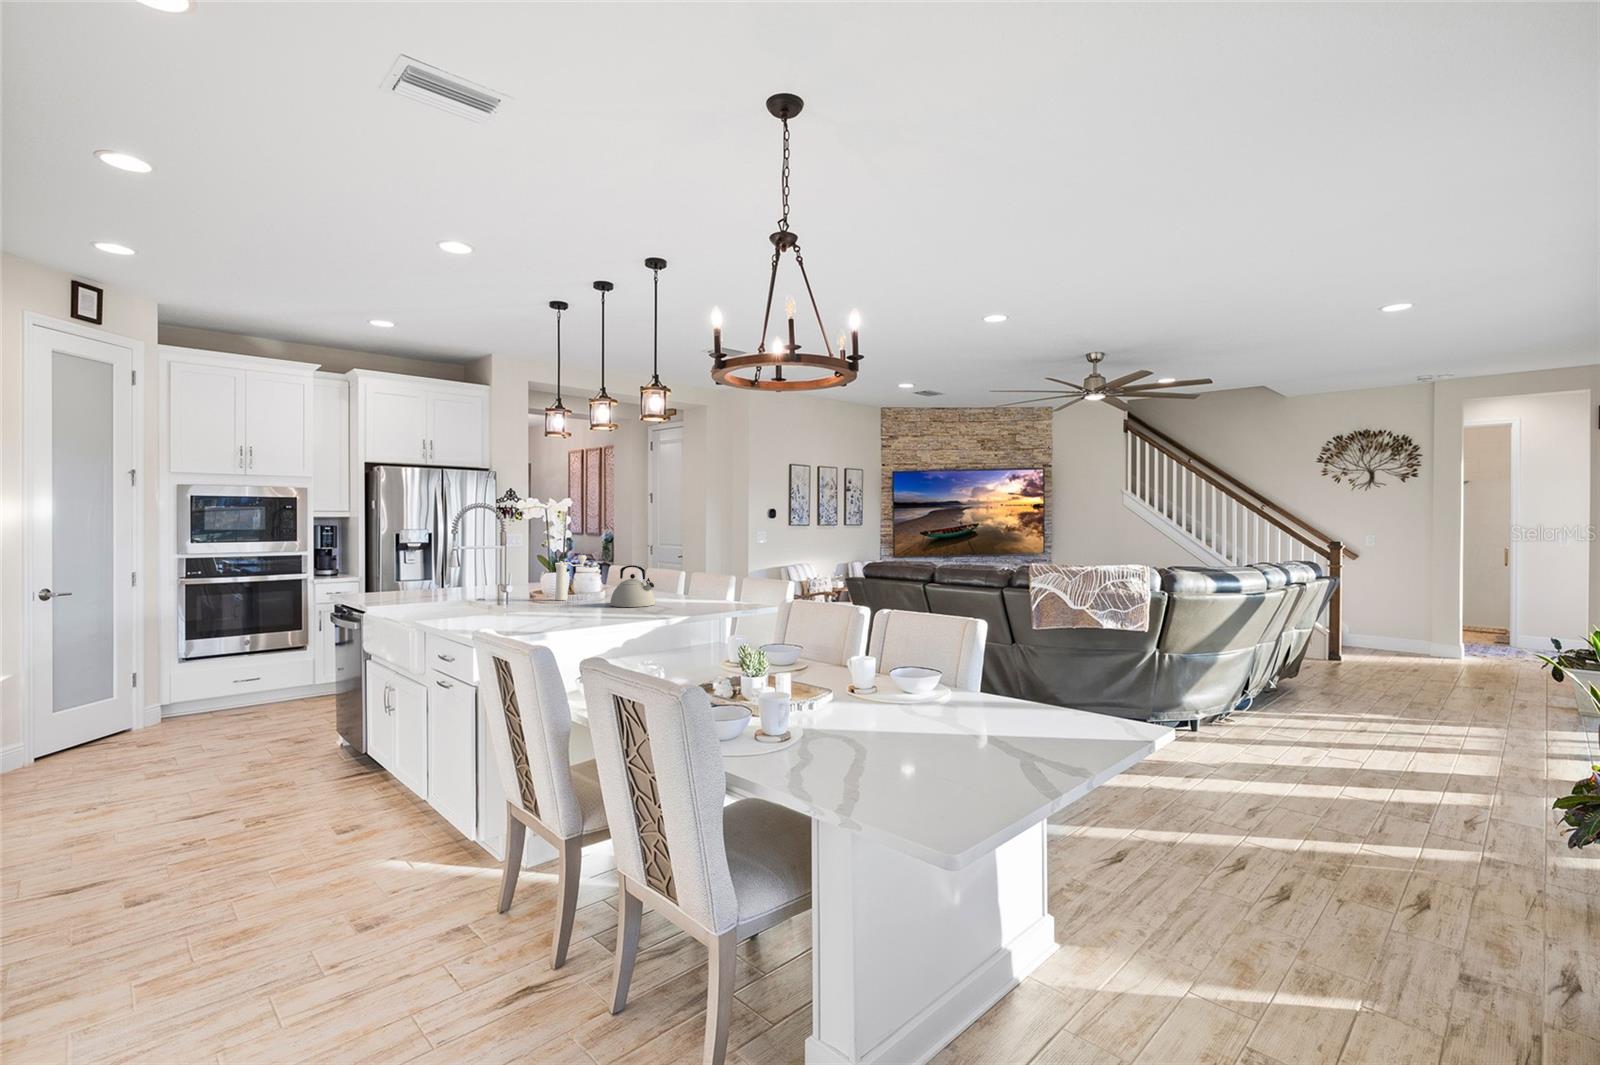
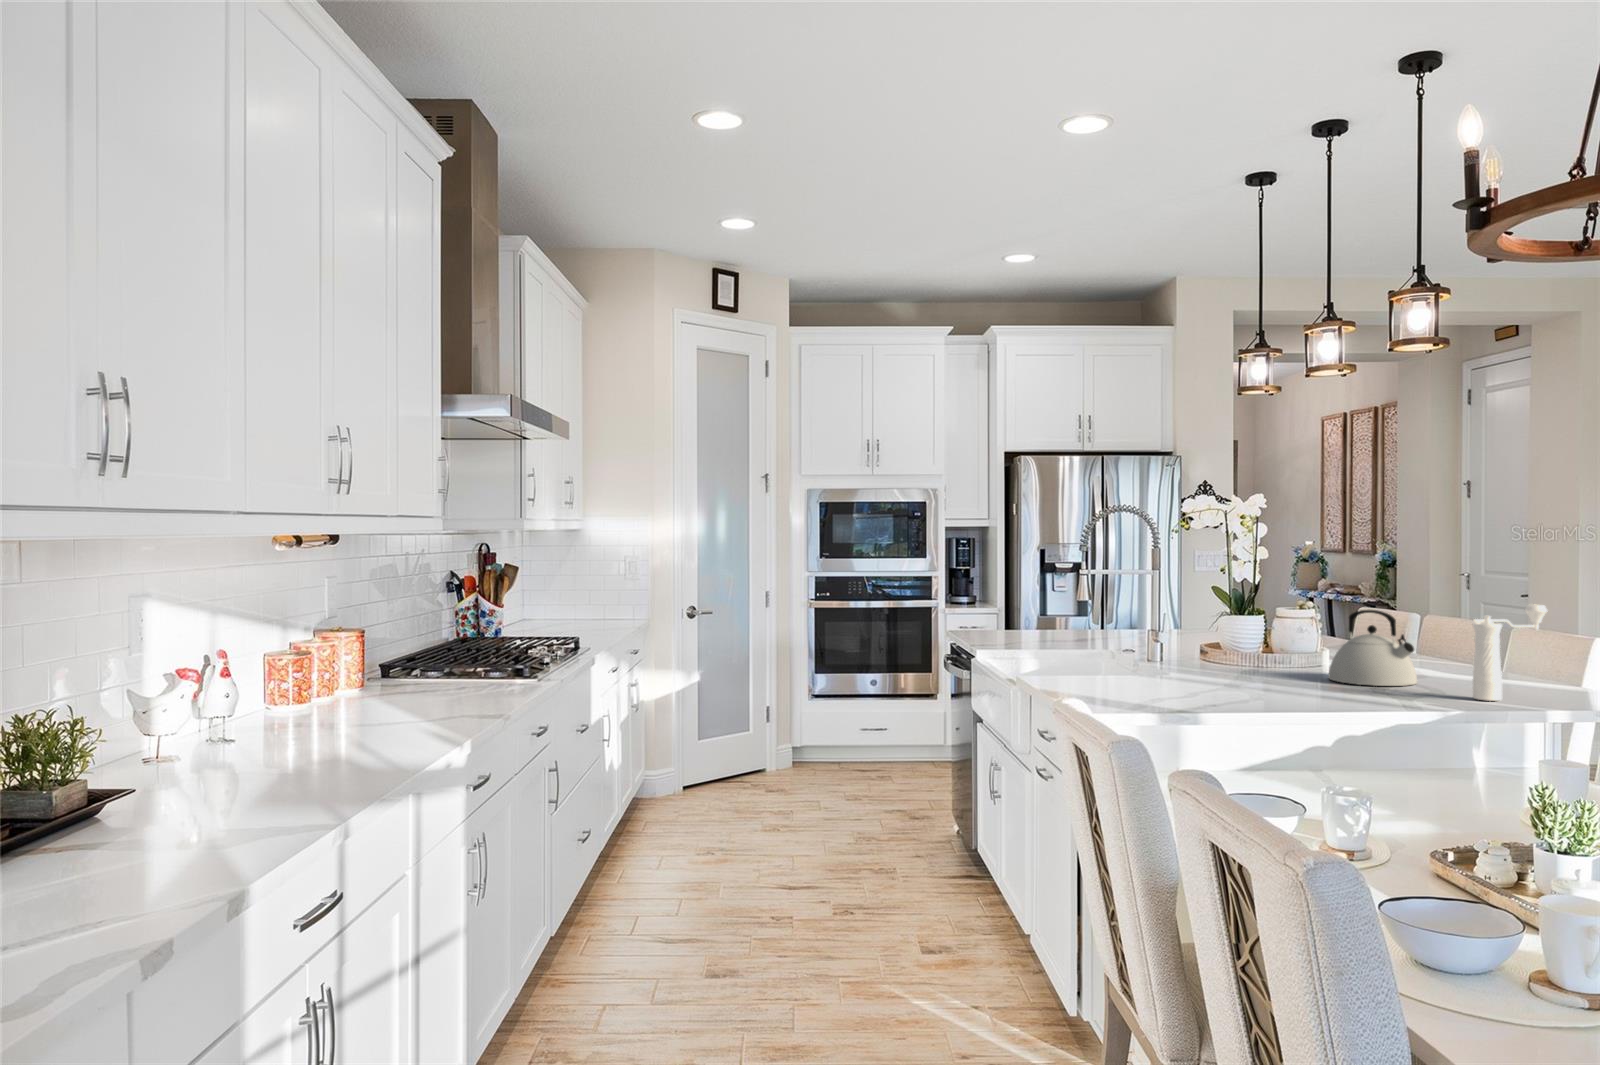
pepper mill: present [555,555,587,600] -> present [1473,604,1547,701]

